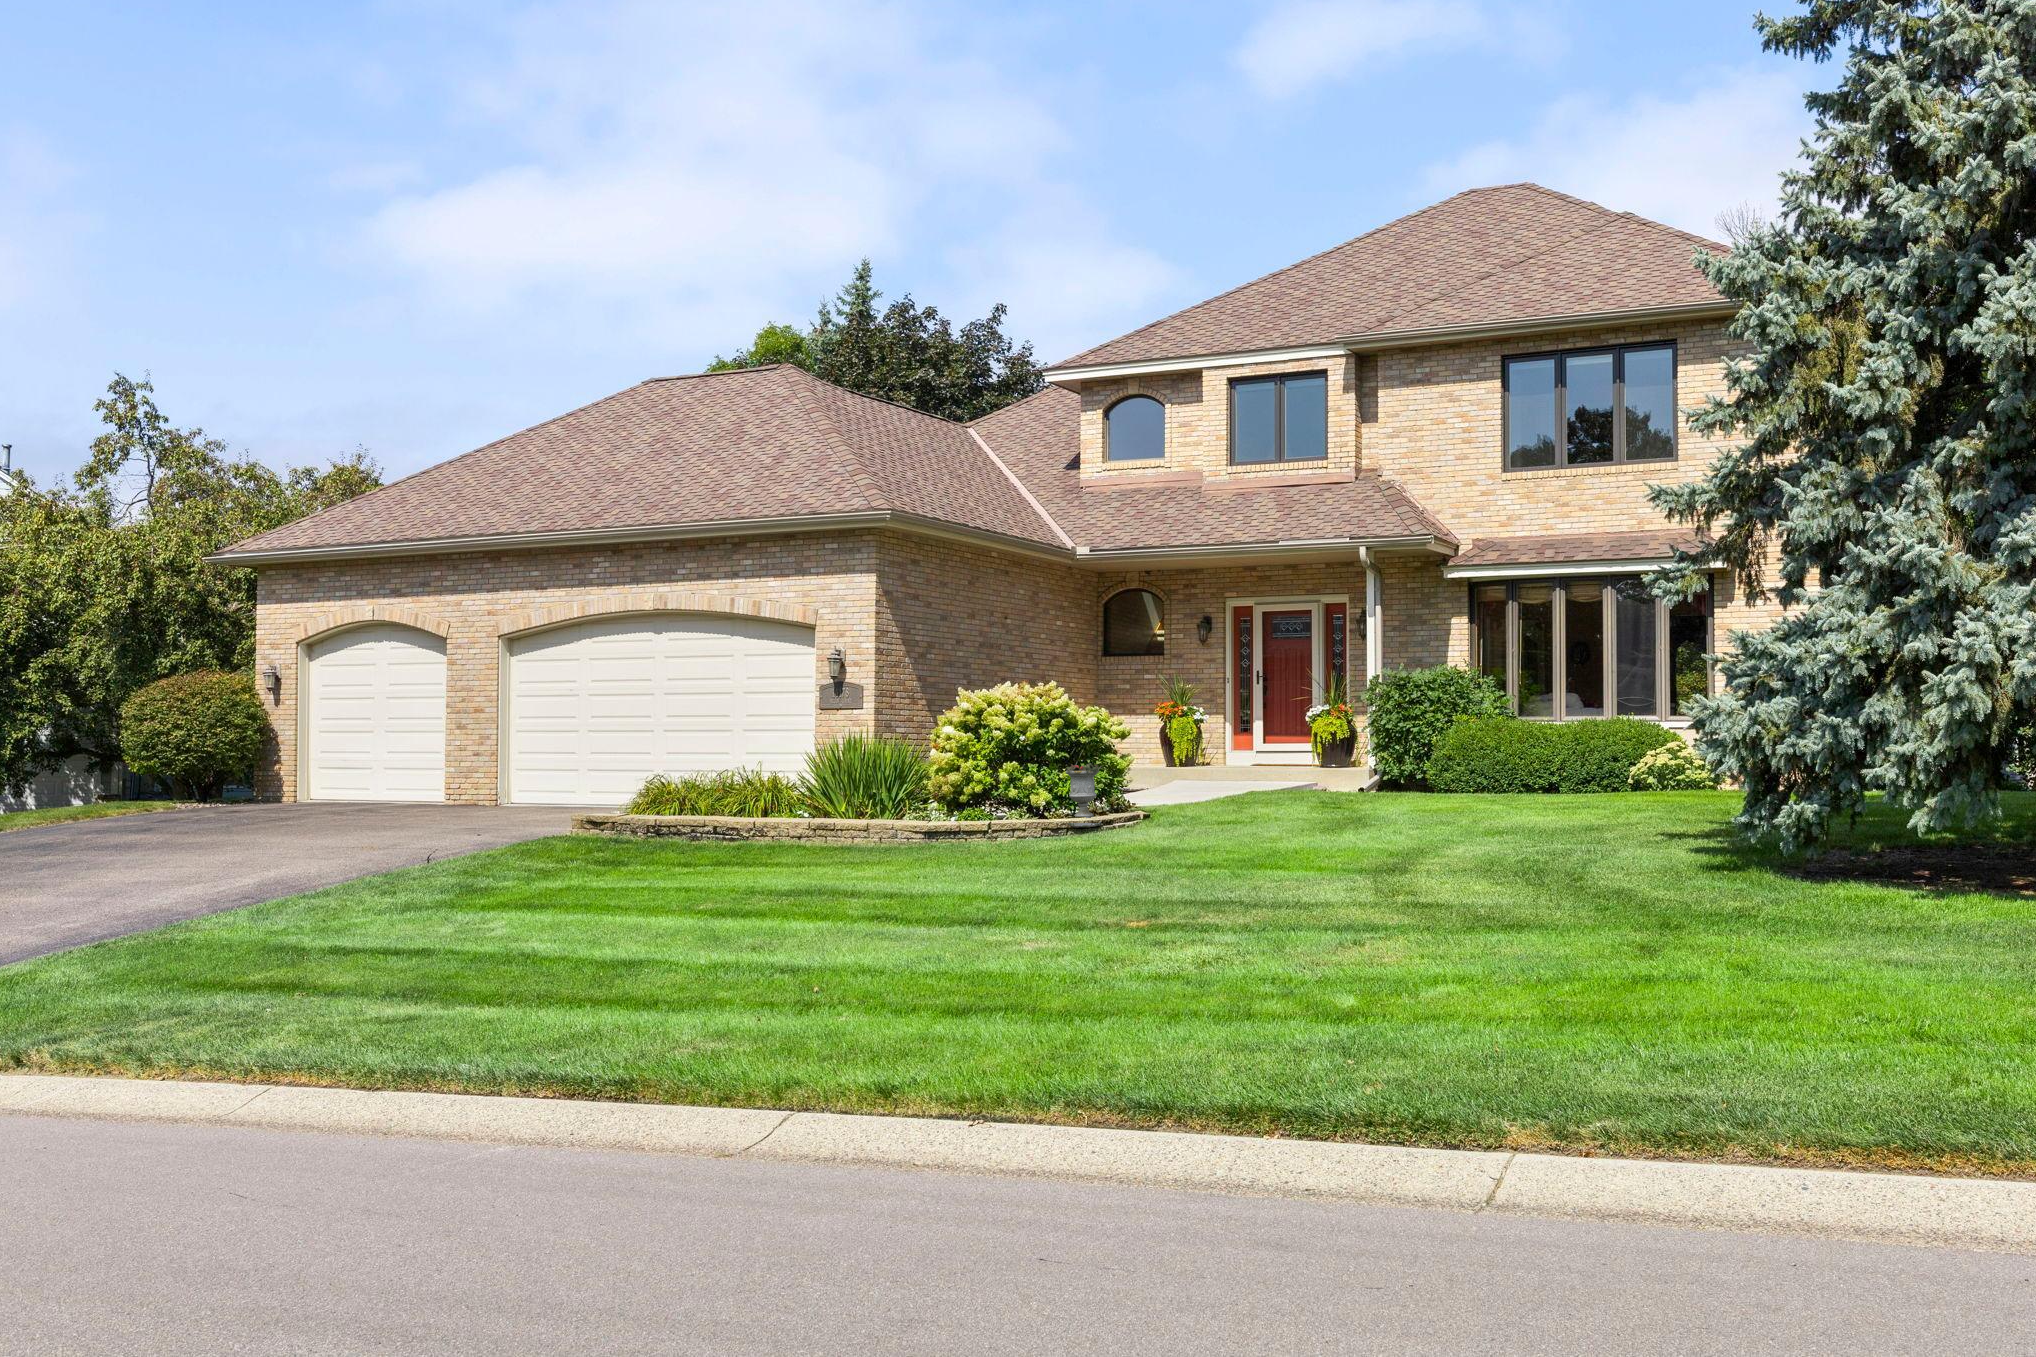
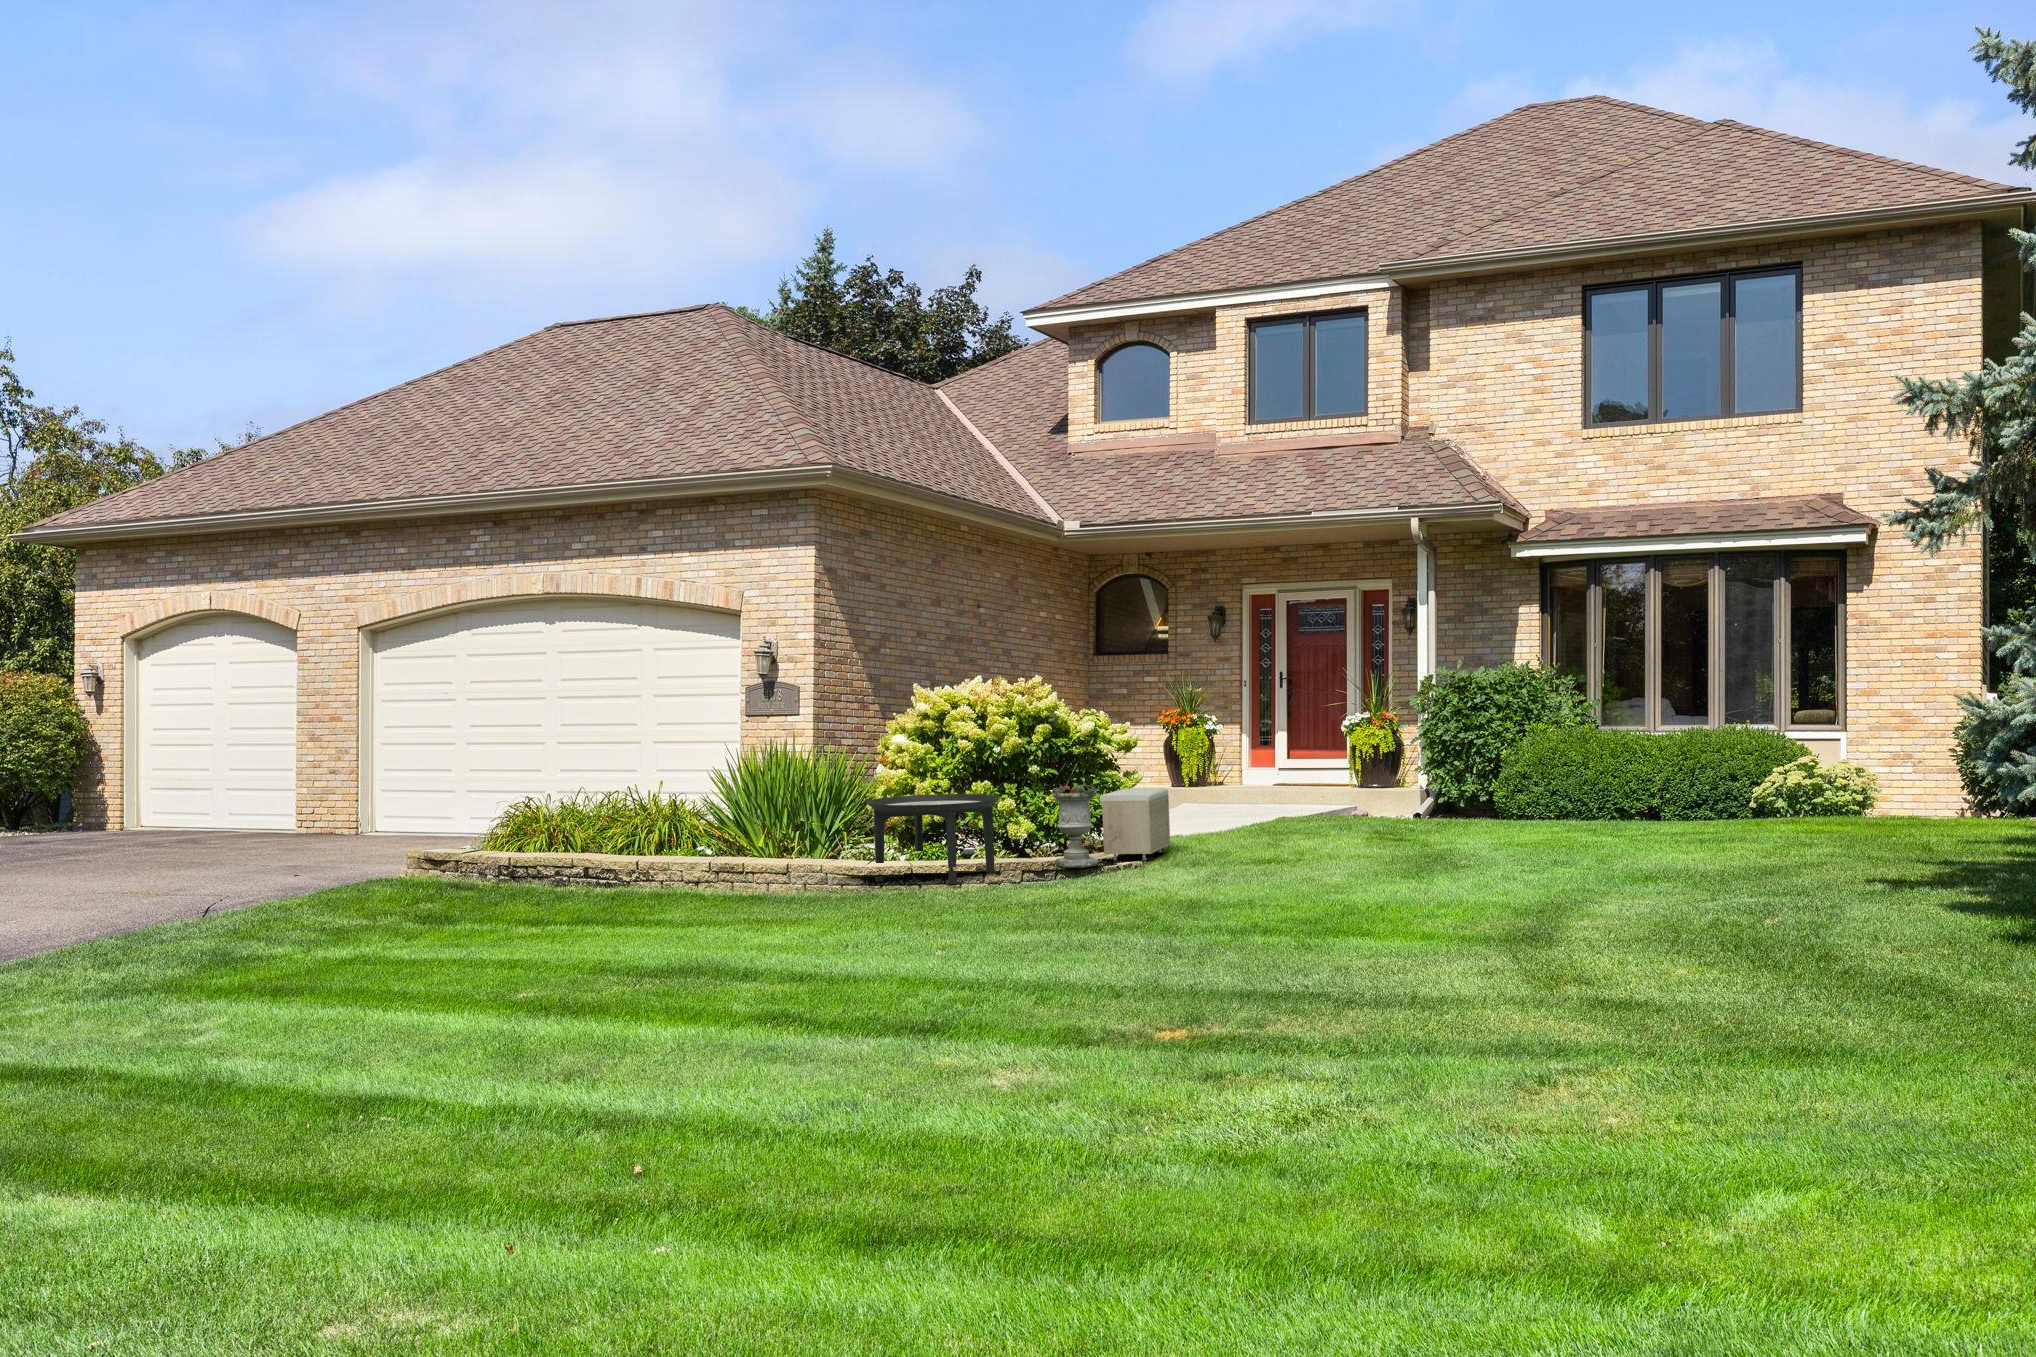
storage bench: none [1102,767,1157,822] -> present [1100,788,1170,860]
round table: none [924,771,1026,839] -> present [866,794,1001,884]

